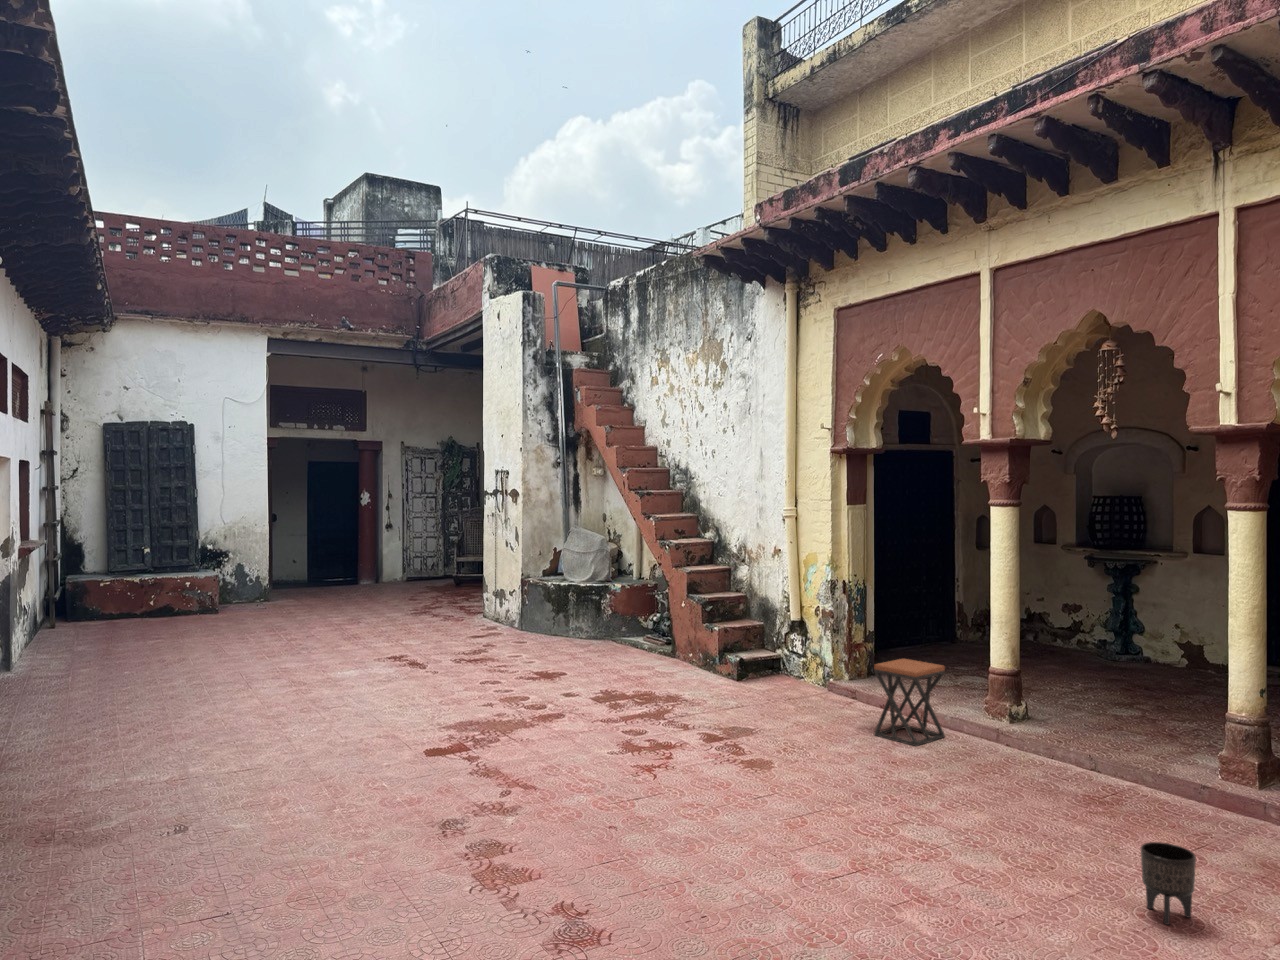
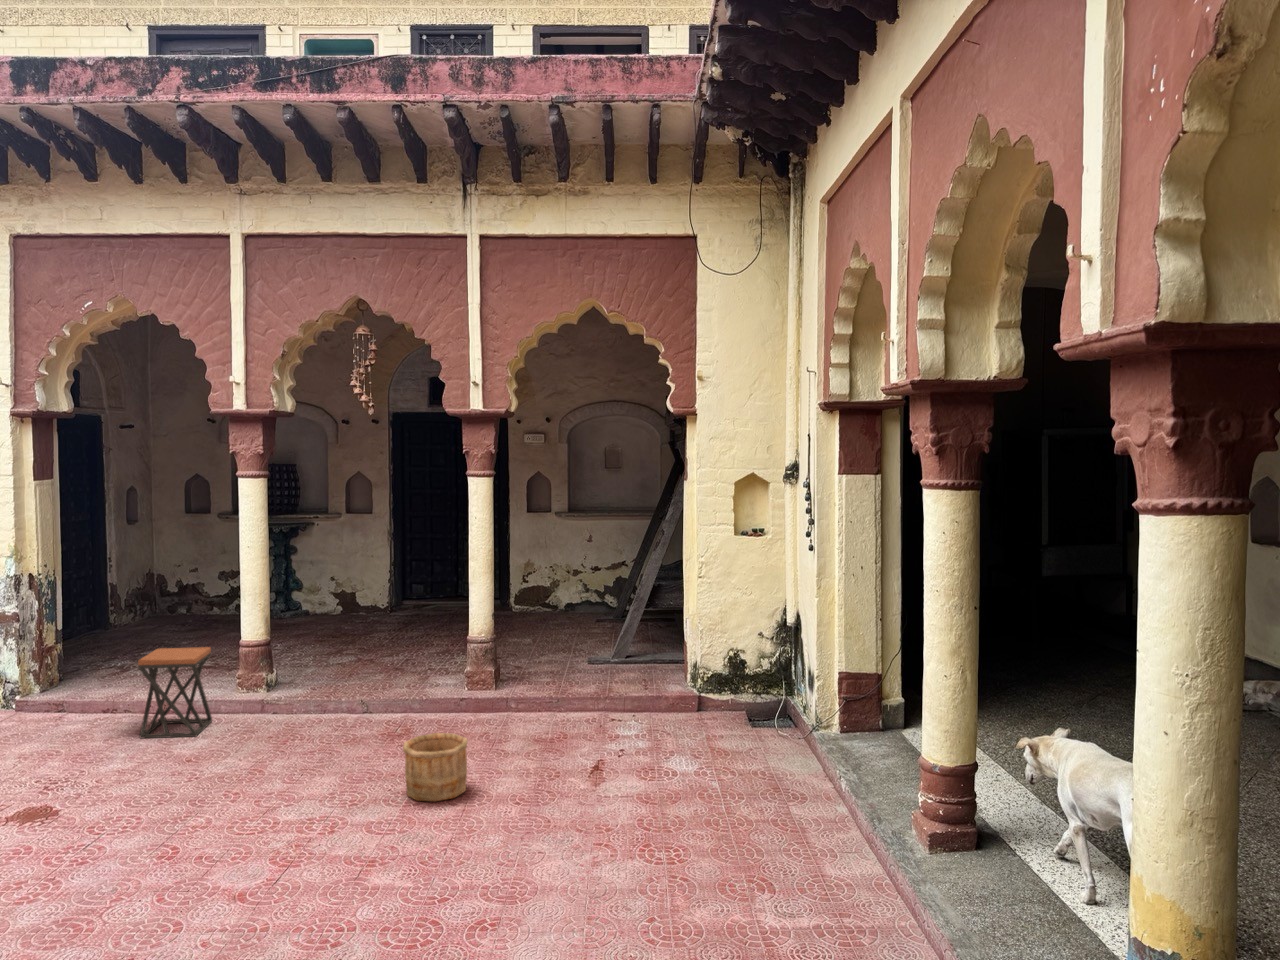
wooden bucket: none [1018,801,1102,885] -> present [403,733,468,801]
planter: present [1141,842,1196,925] -> none [509,739,546,798]

